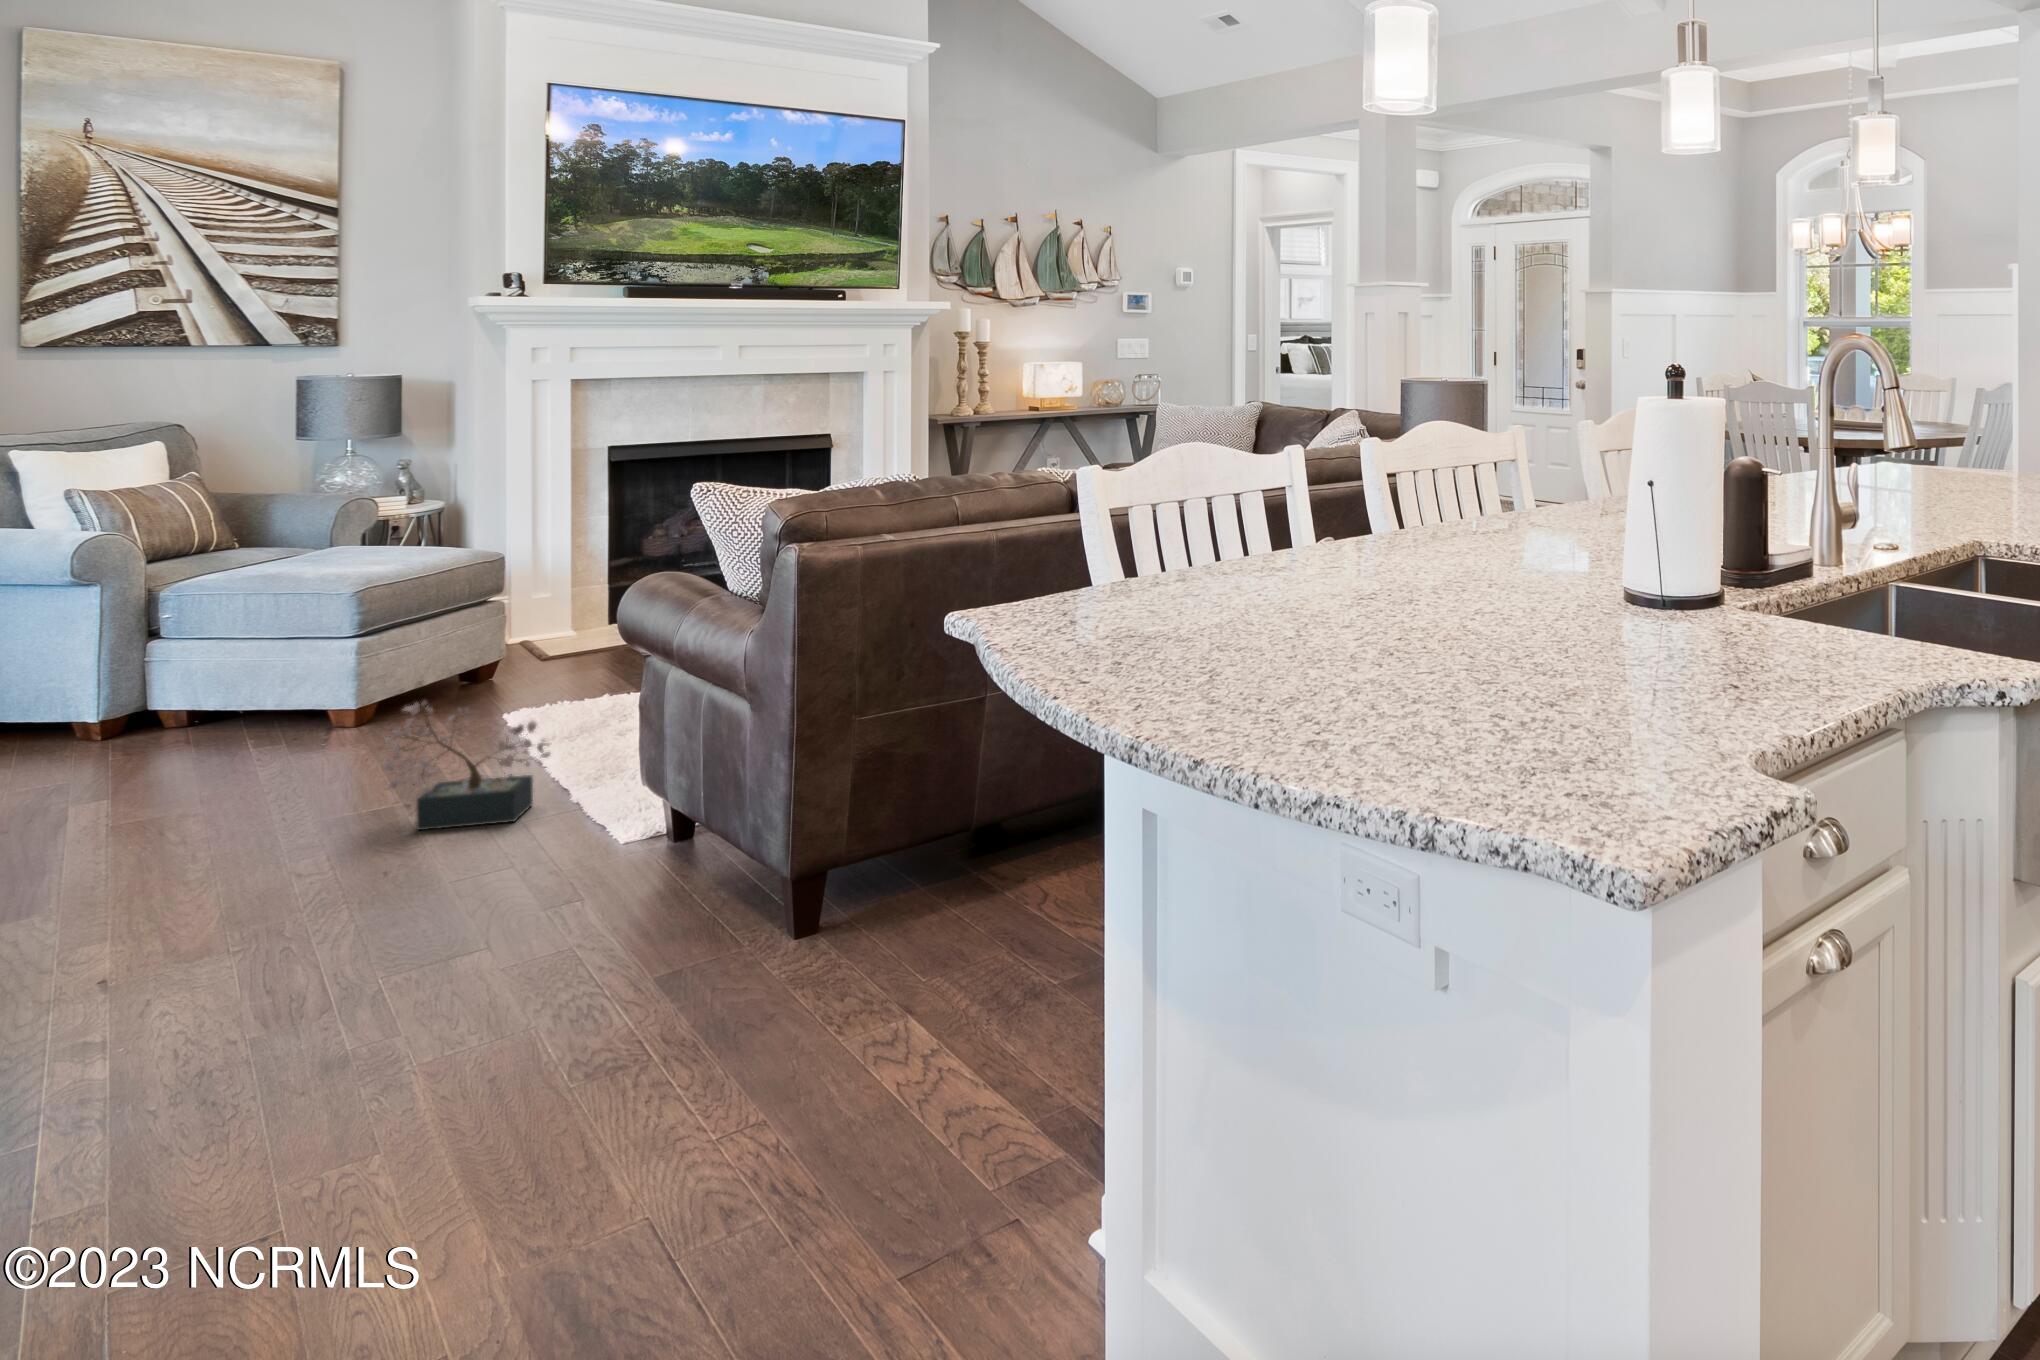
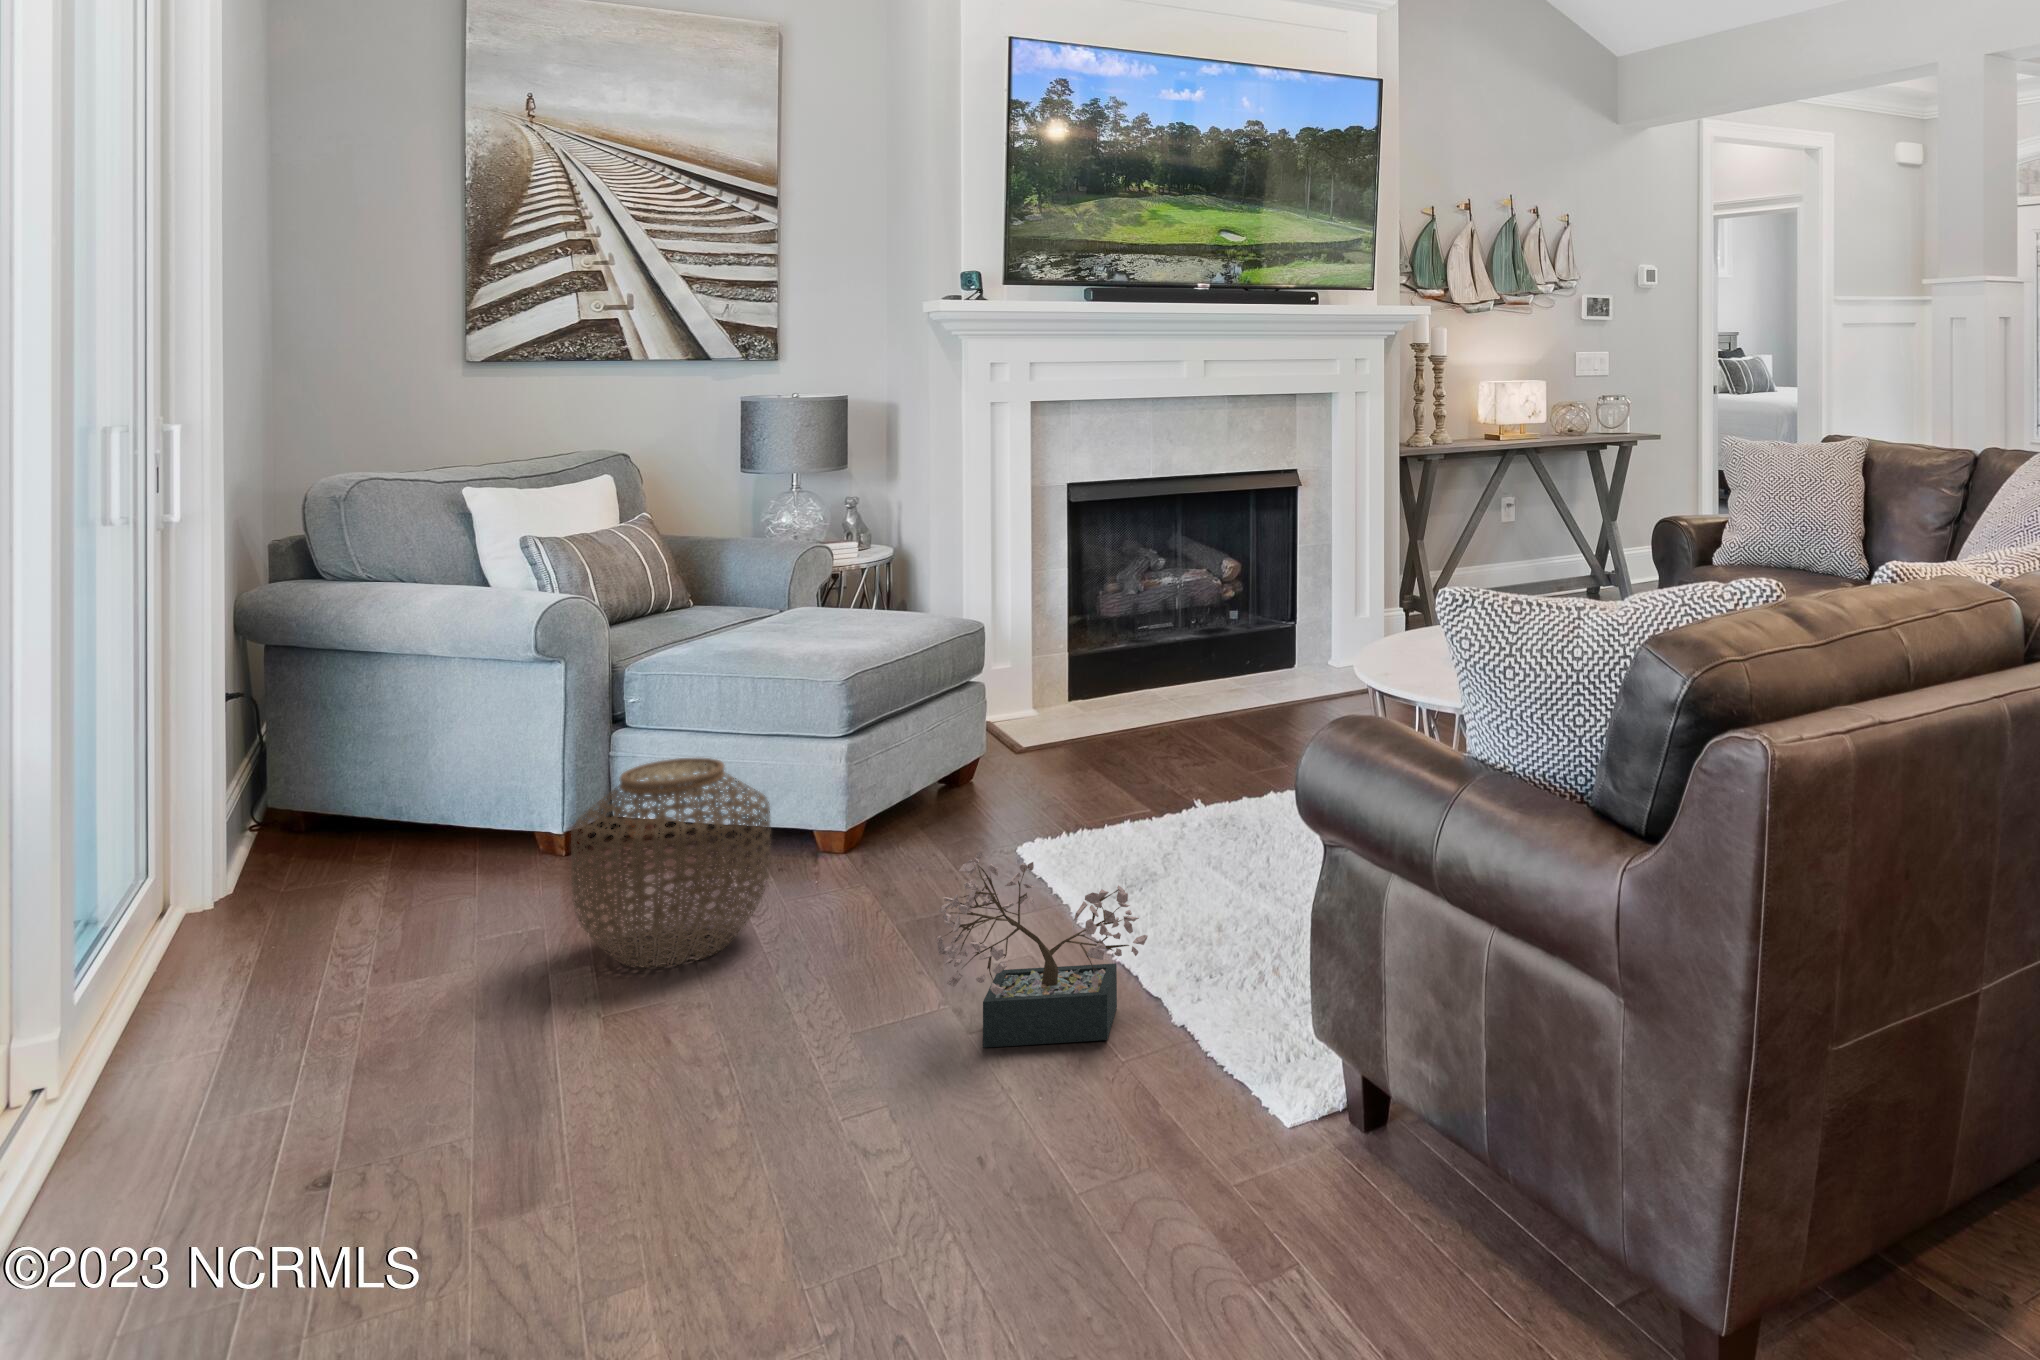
woven basket: none [94,649,272,802] -> present [571,758,771,968]

